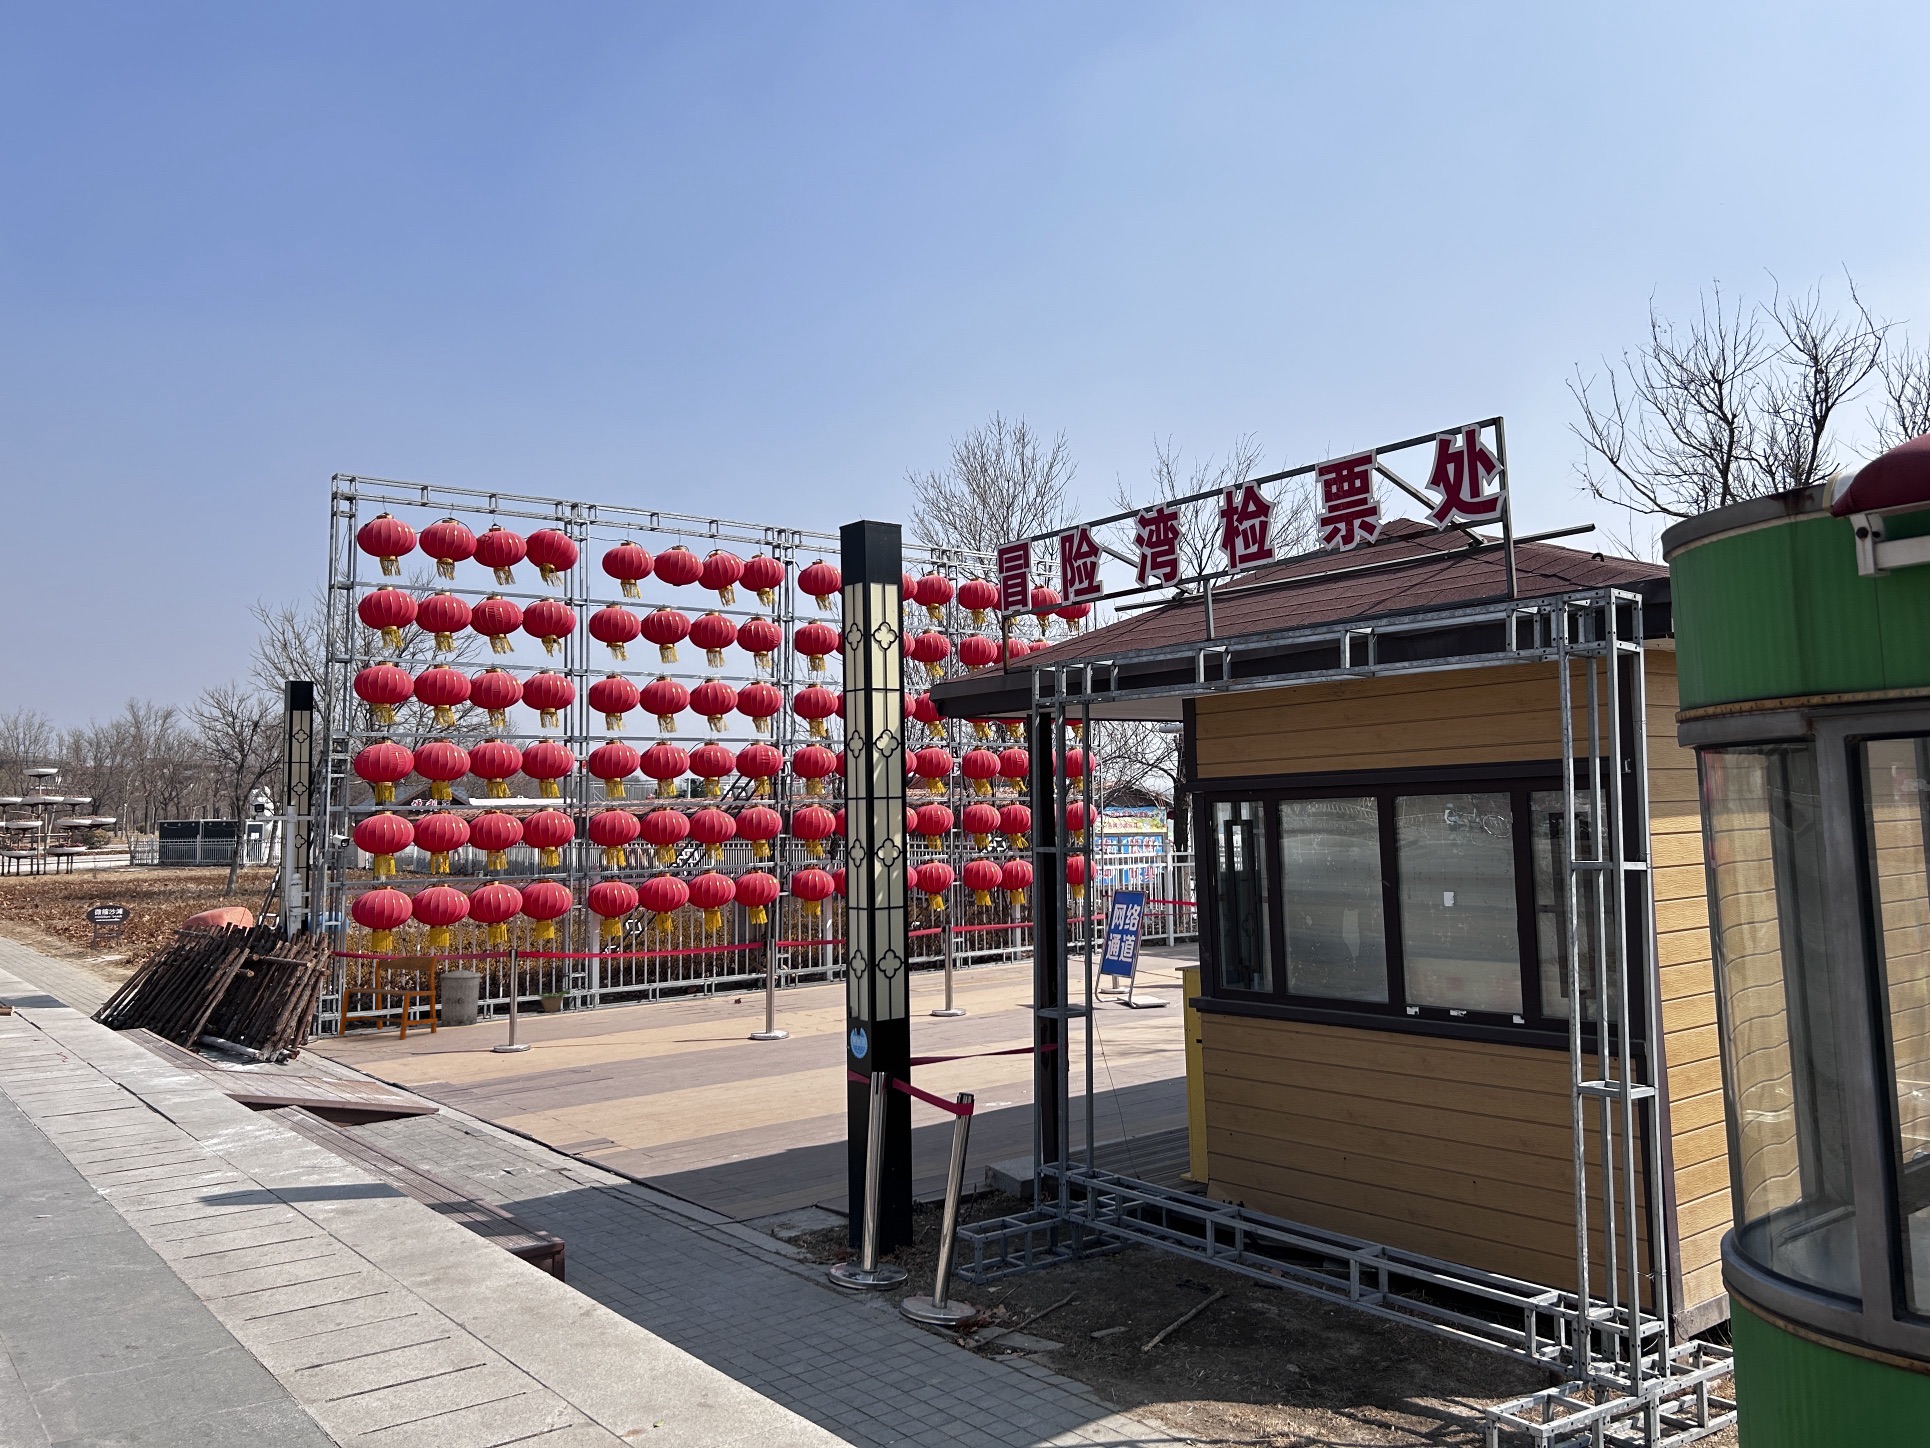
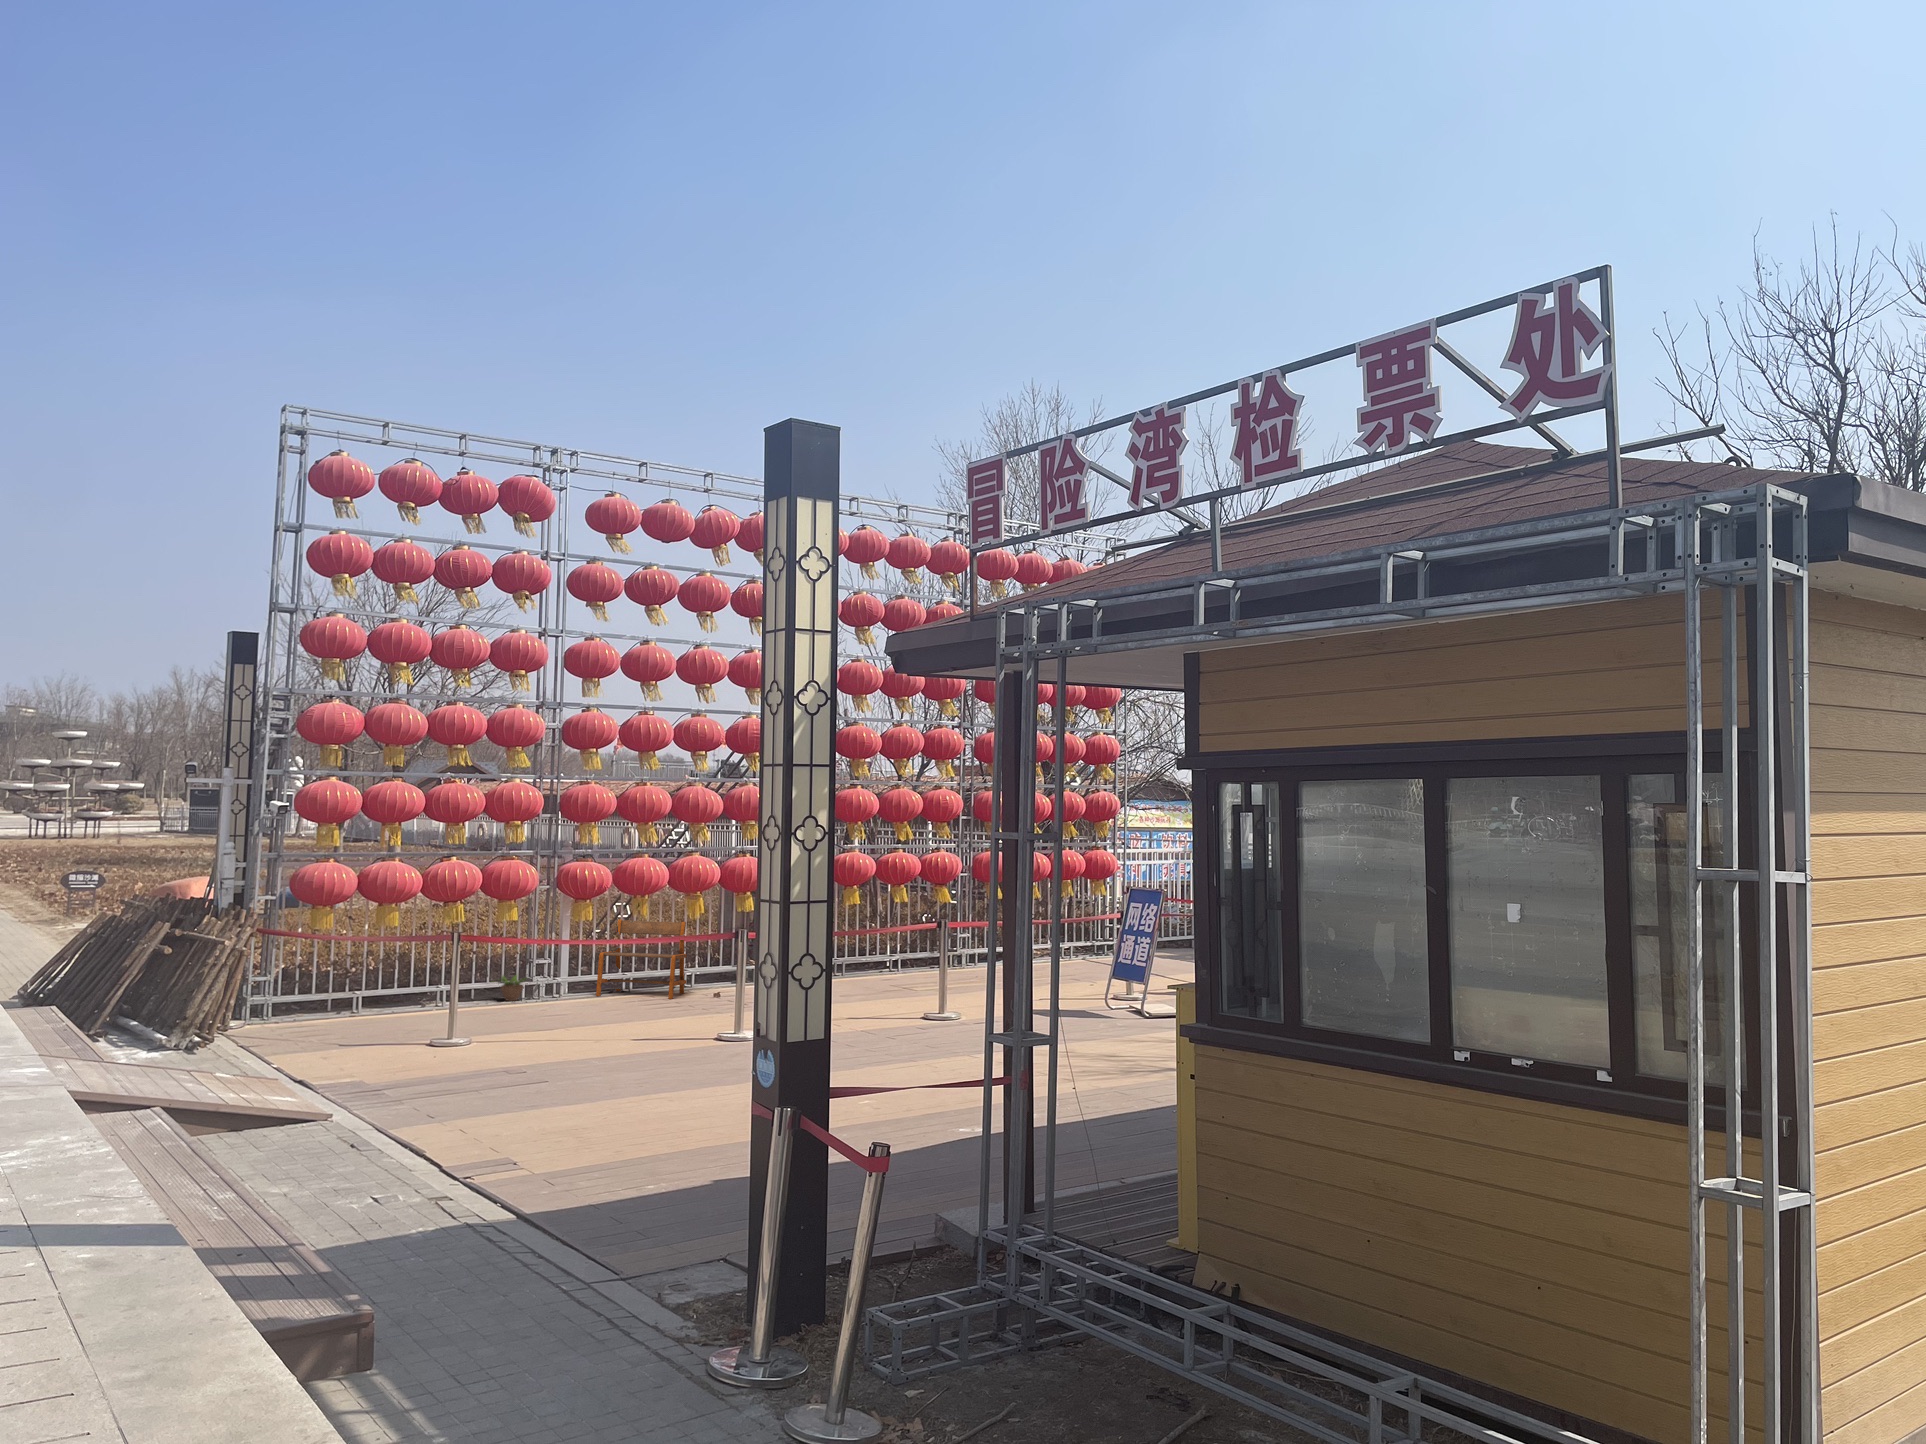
bench: present [339,956,437,1040] -> present [596,919,687,999]
trash can: present [440,970,481,1026] -> none [385,950,430,1014]

